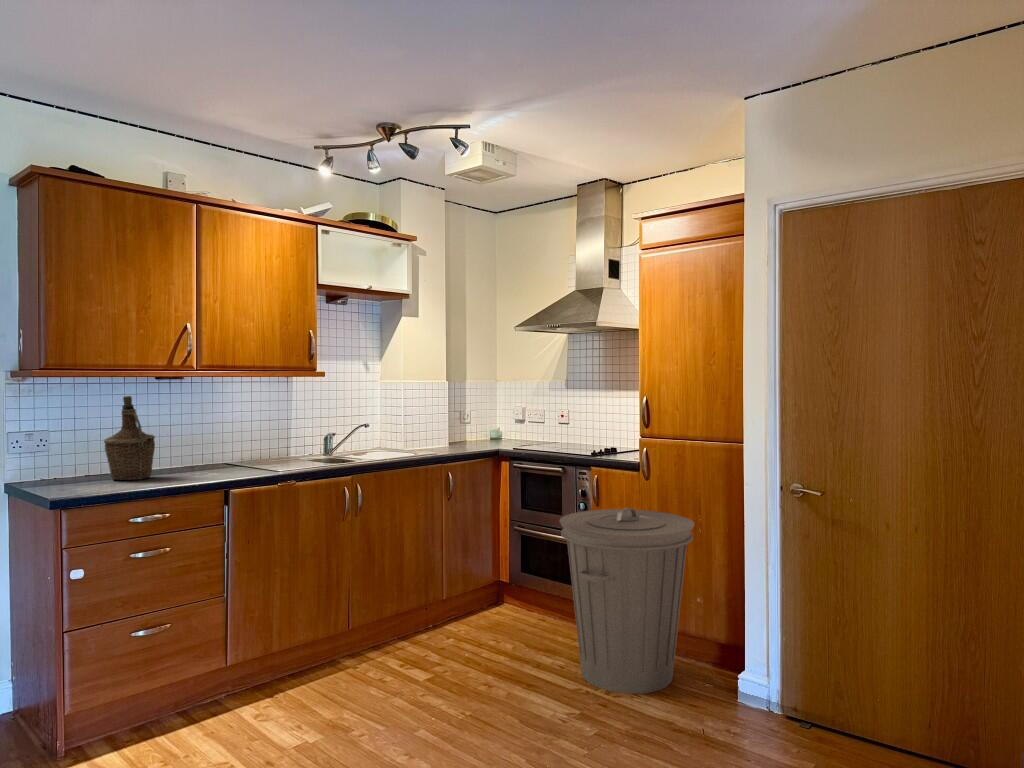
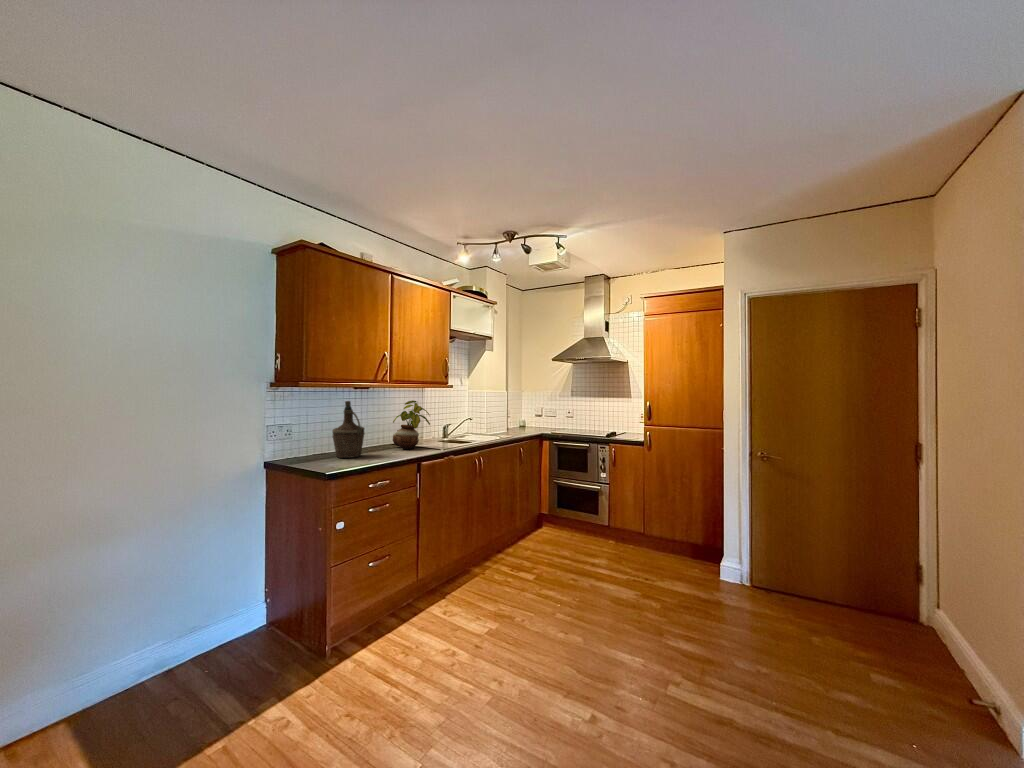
potted plant: none [213,395,271,470] -> present [393,400,430,449]
trash can: present [560,508,694,694] -> none [607,469,691,580]

